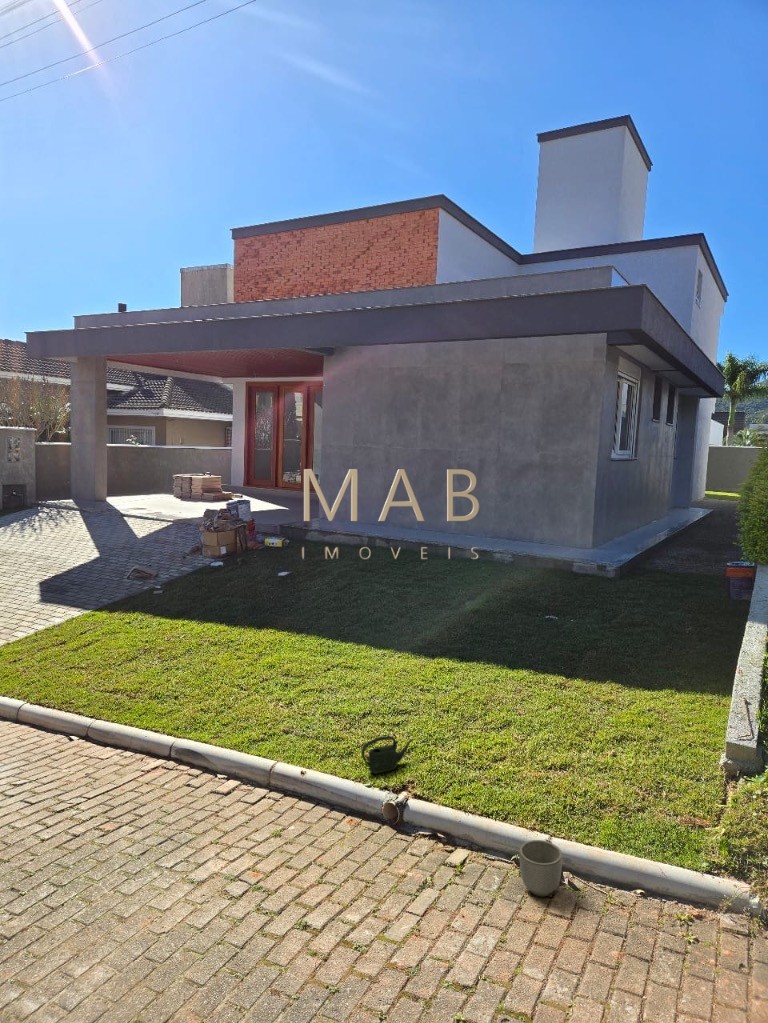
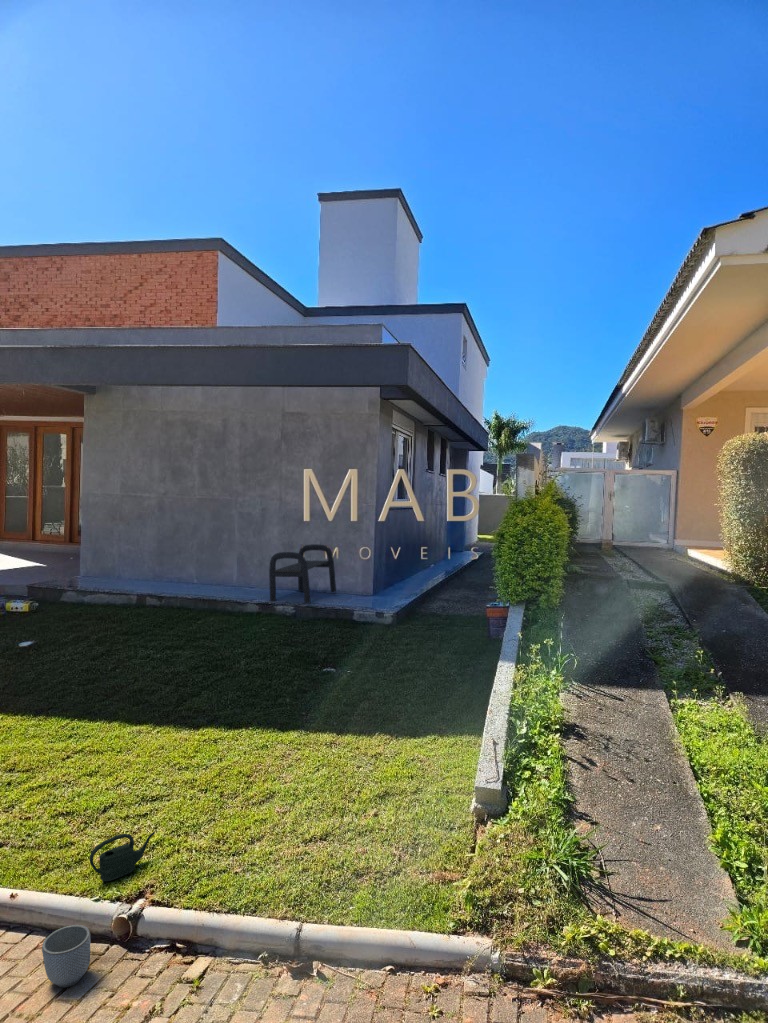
bench: none [494,496,558,554] -> present [269,544,336,604]
planter: present [519,840,562,897] -> present [42,925,90,988]

